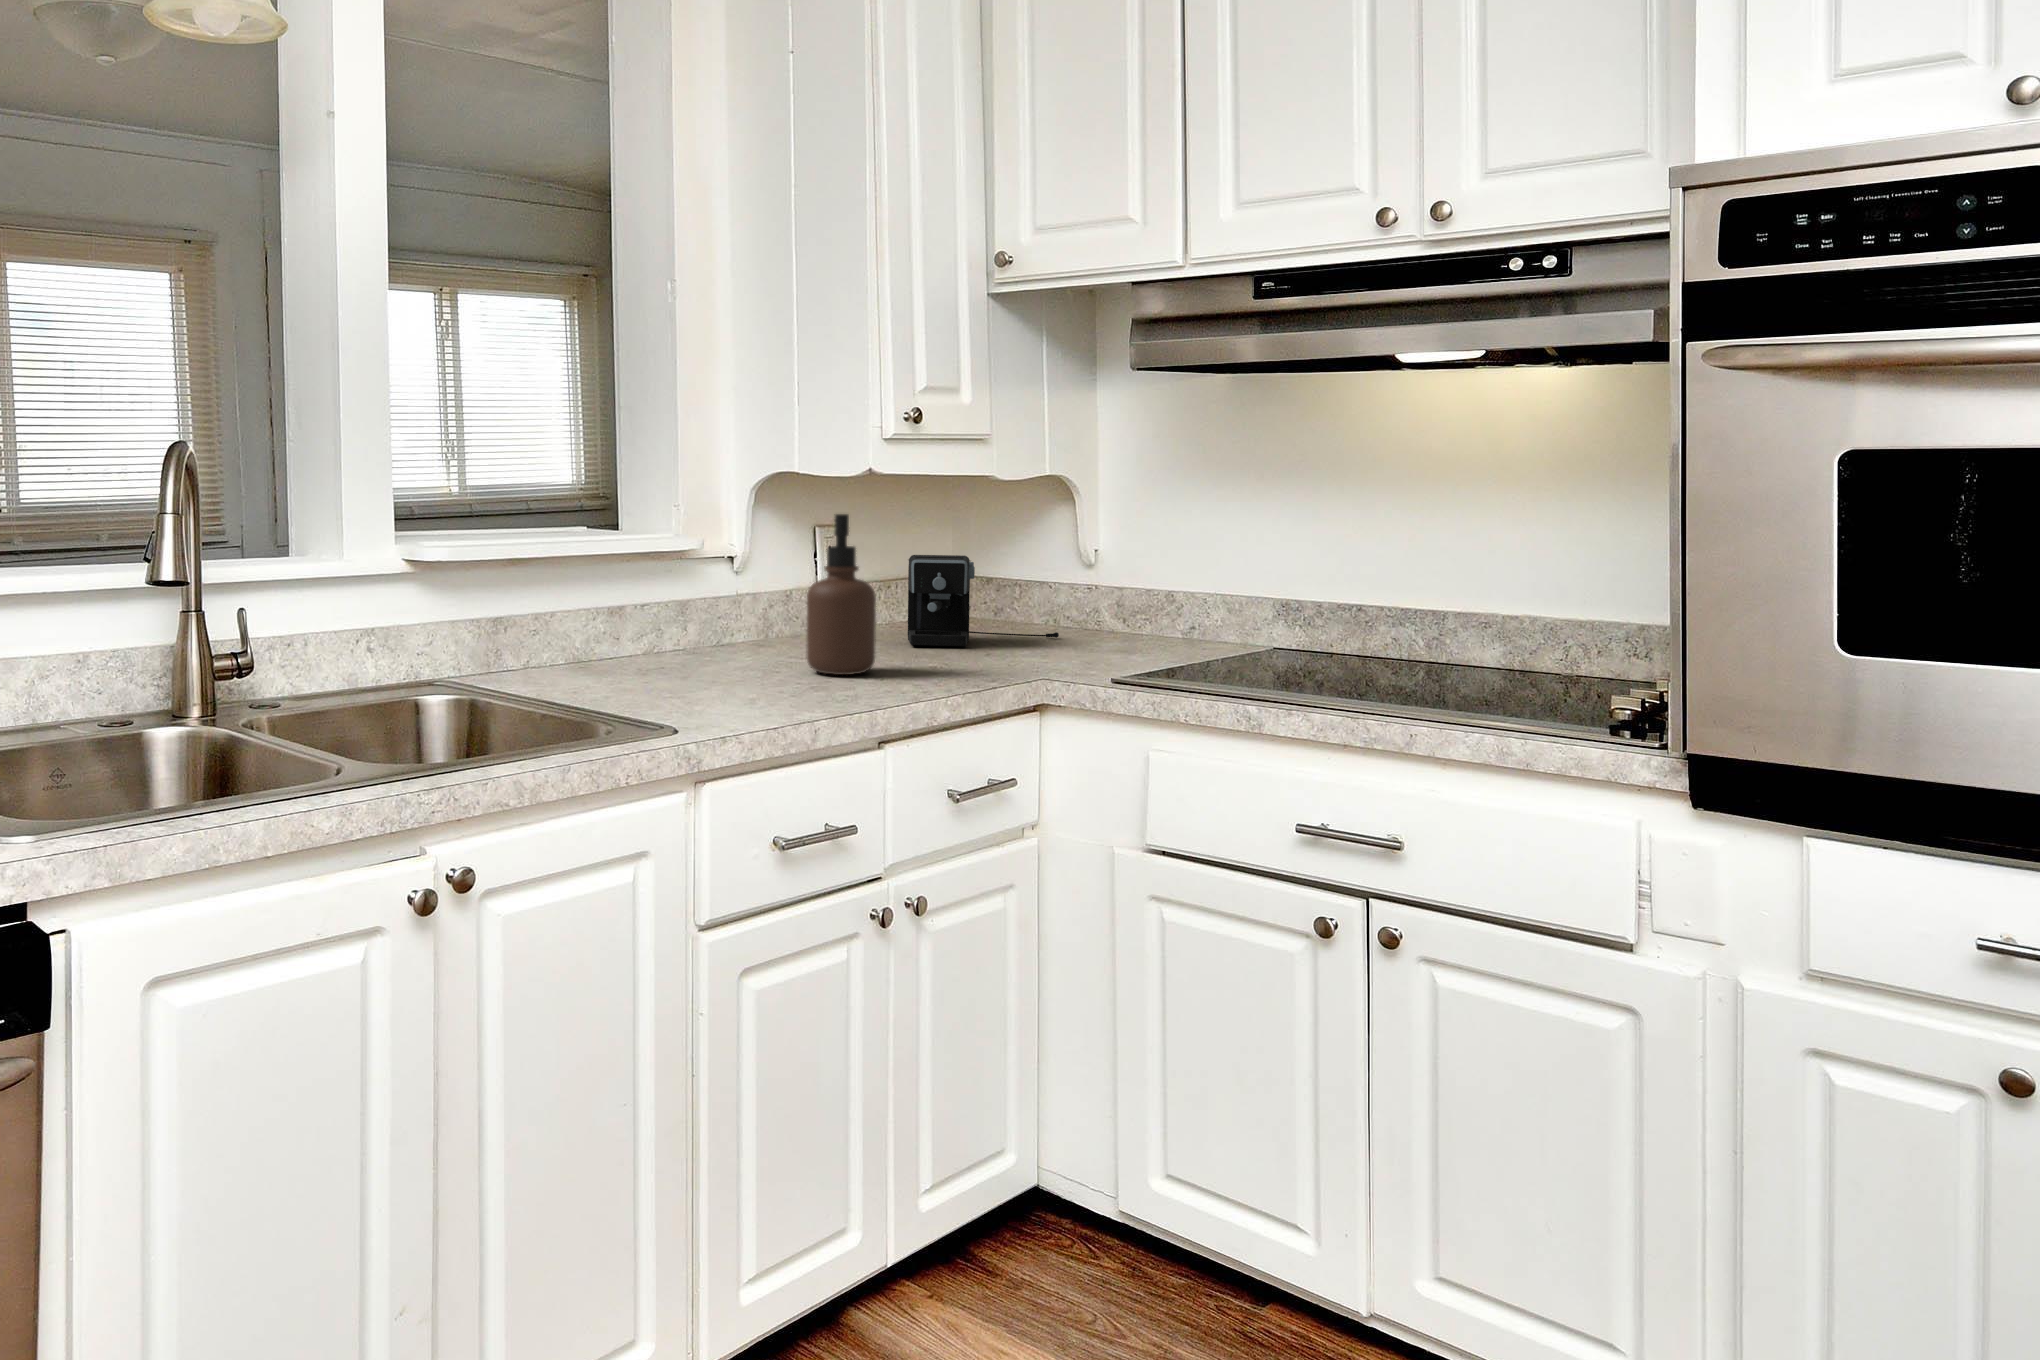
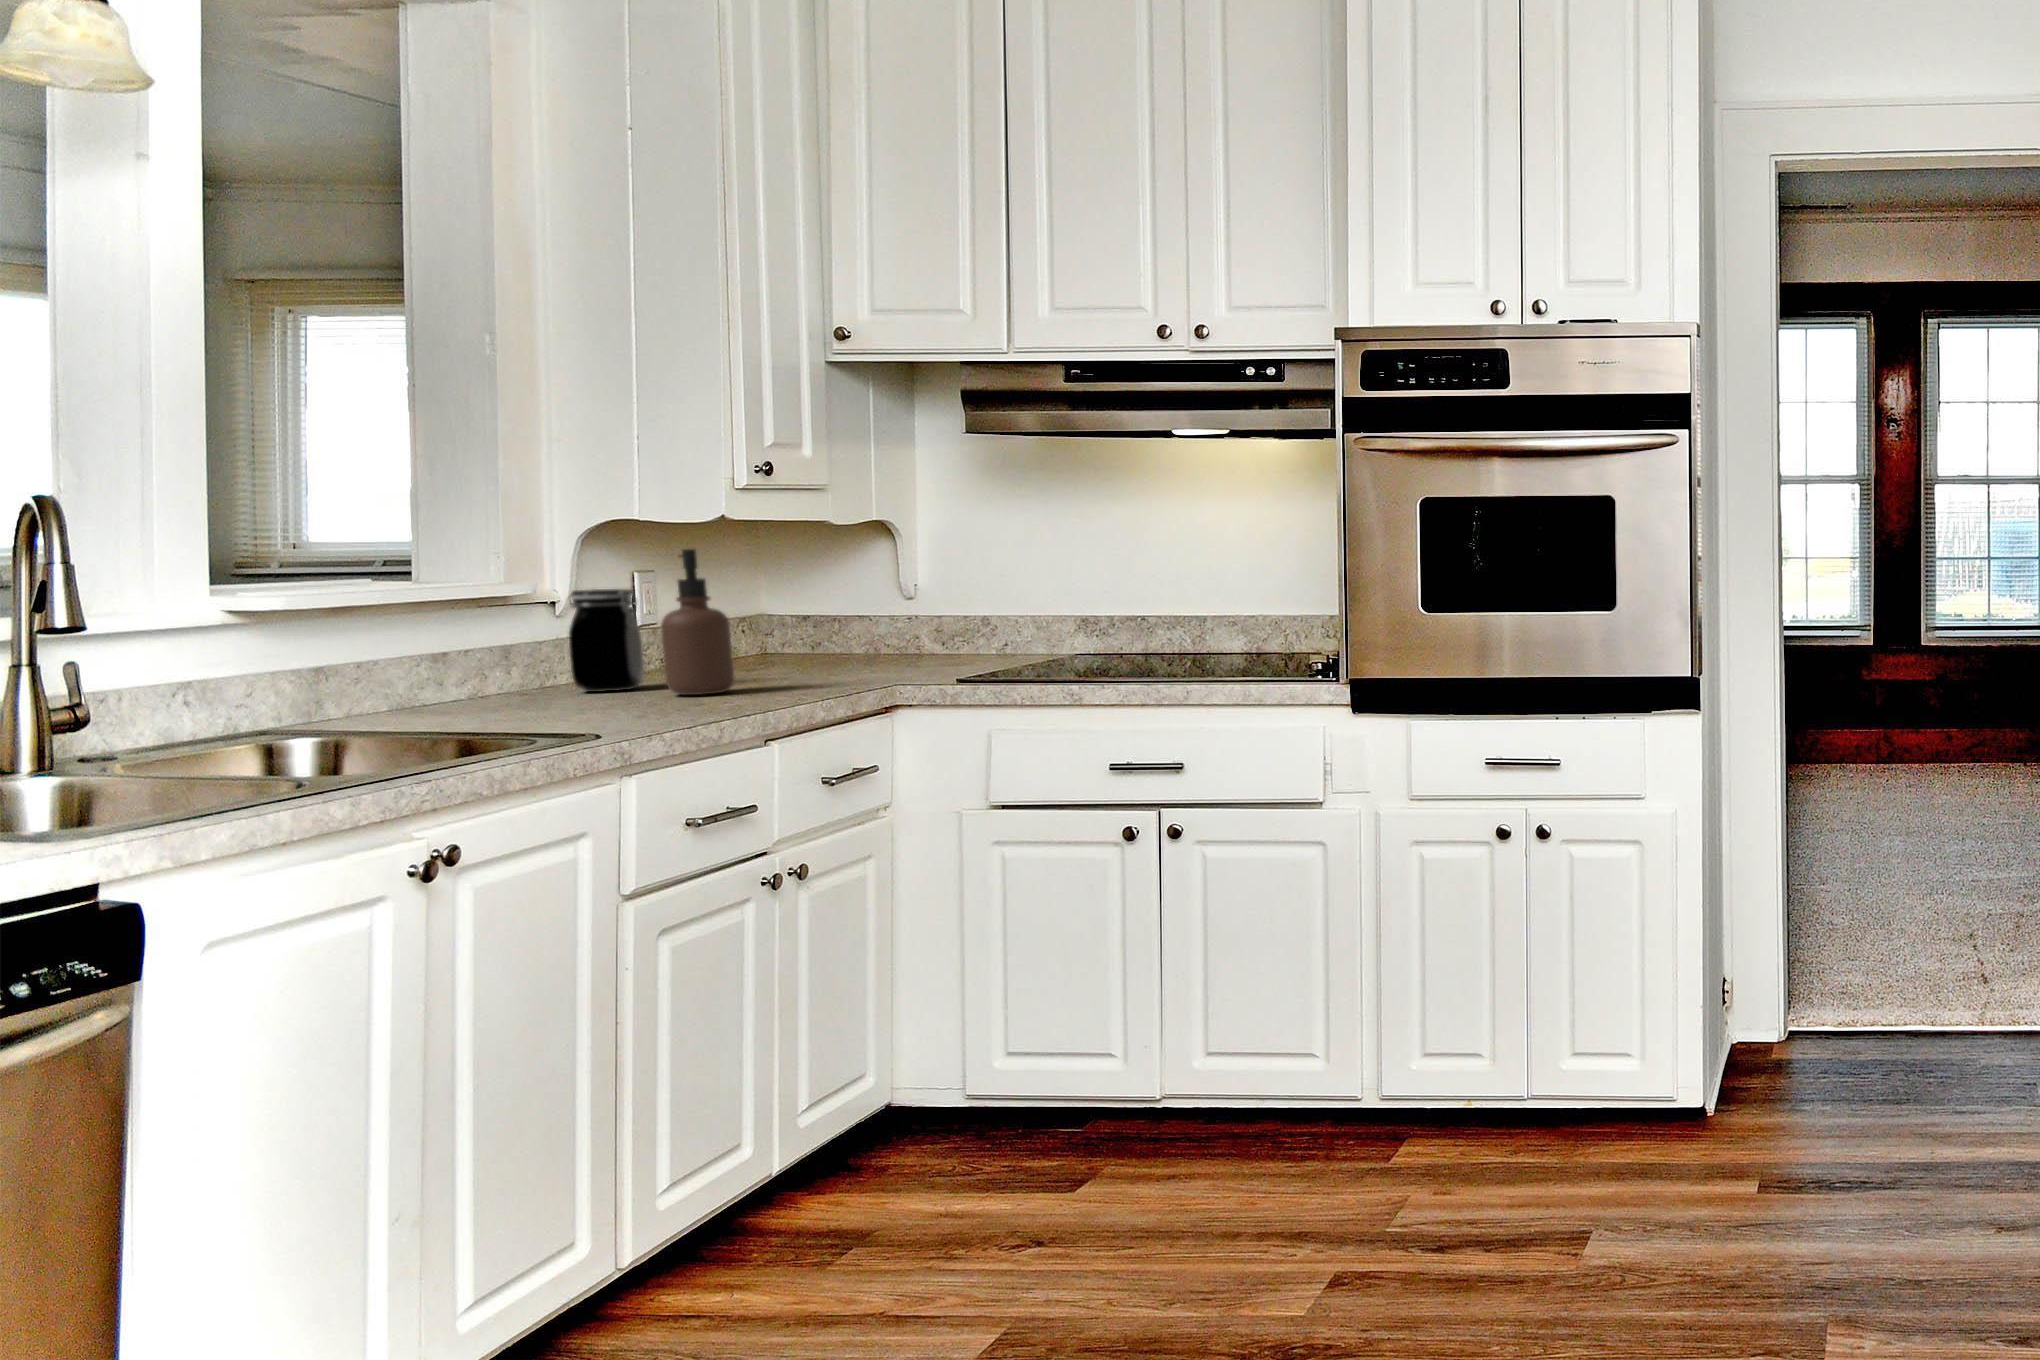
jar: none [731,548,802,656] -> present [569,589,644,692]
coffee maker: present [908,555,1059,646] -> none [735,591,884,674]

